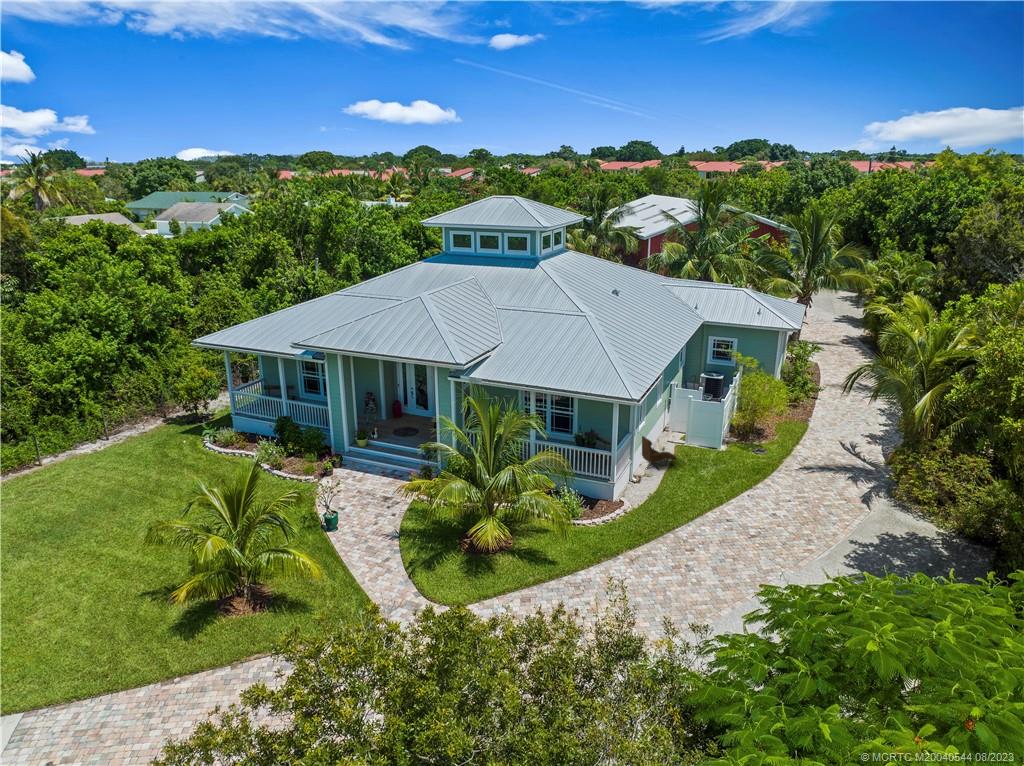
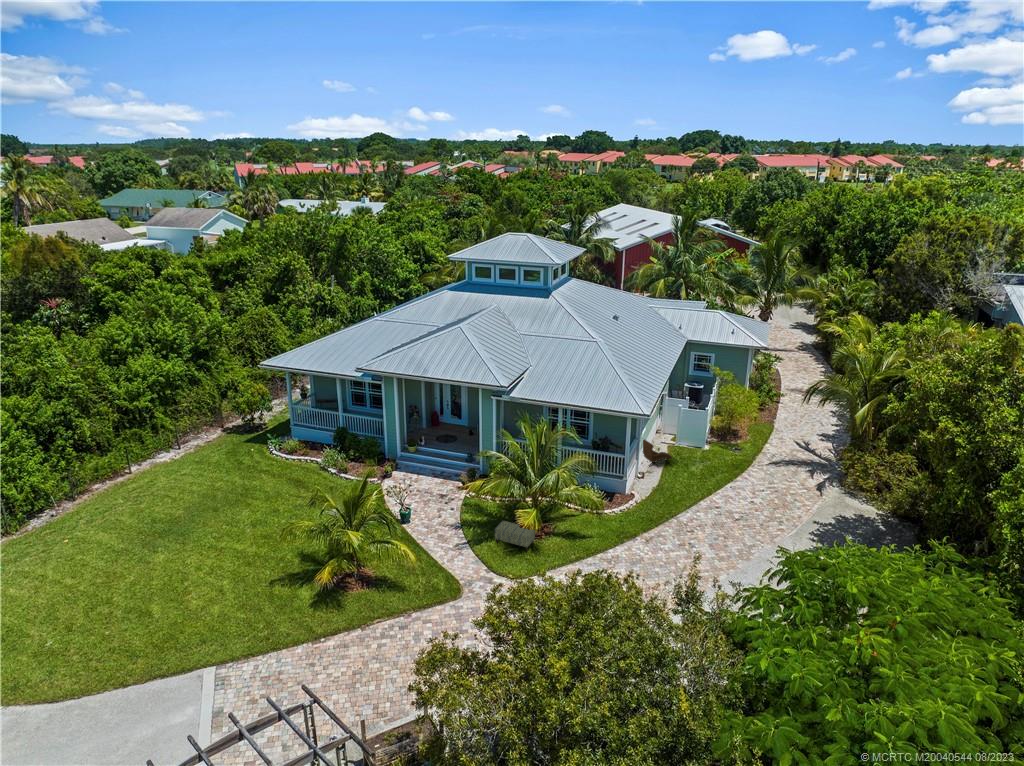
bench: none [434,530,485,571] -> present [495,521,535,551]

